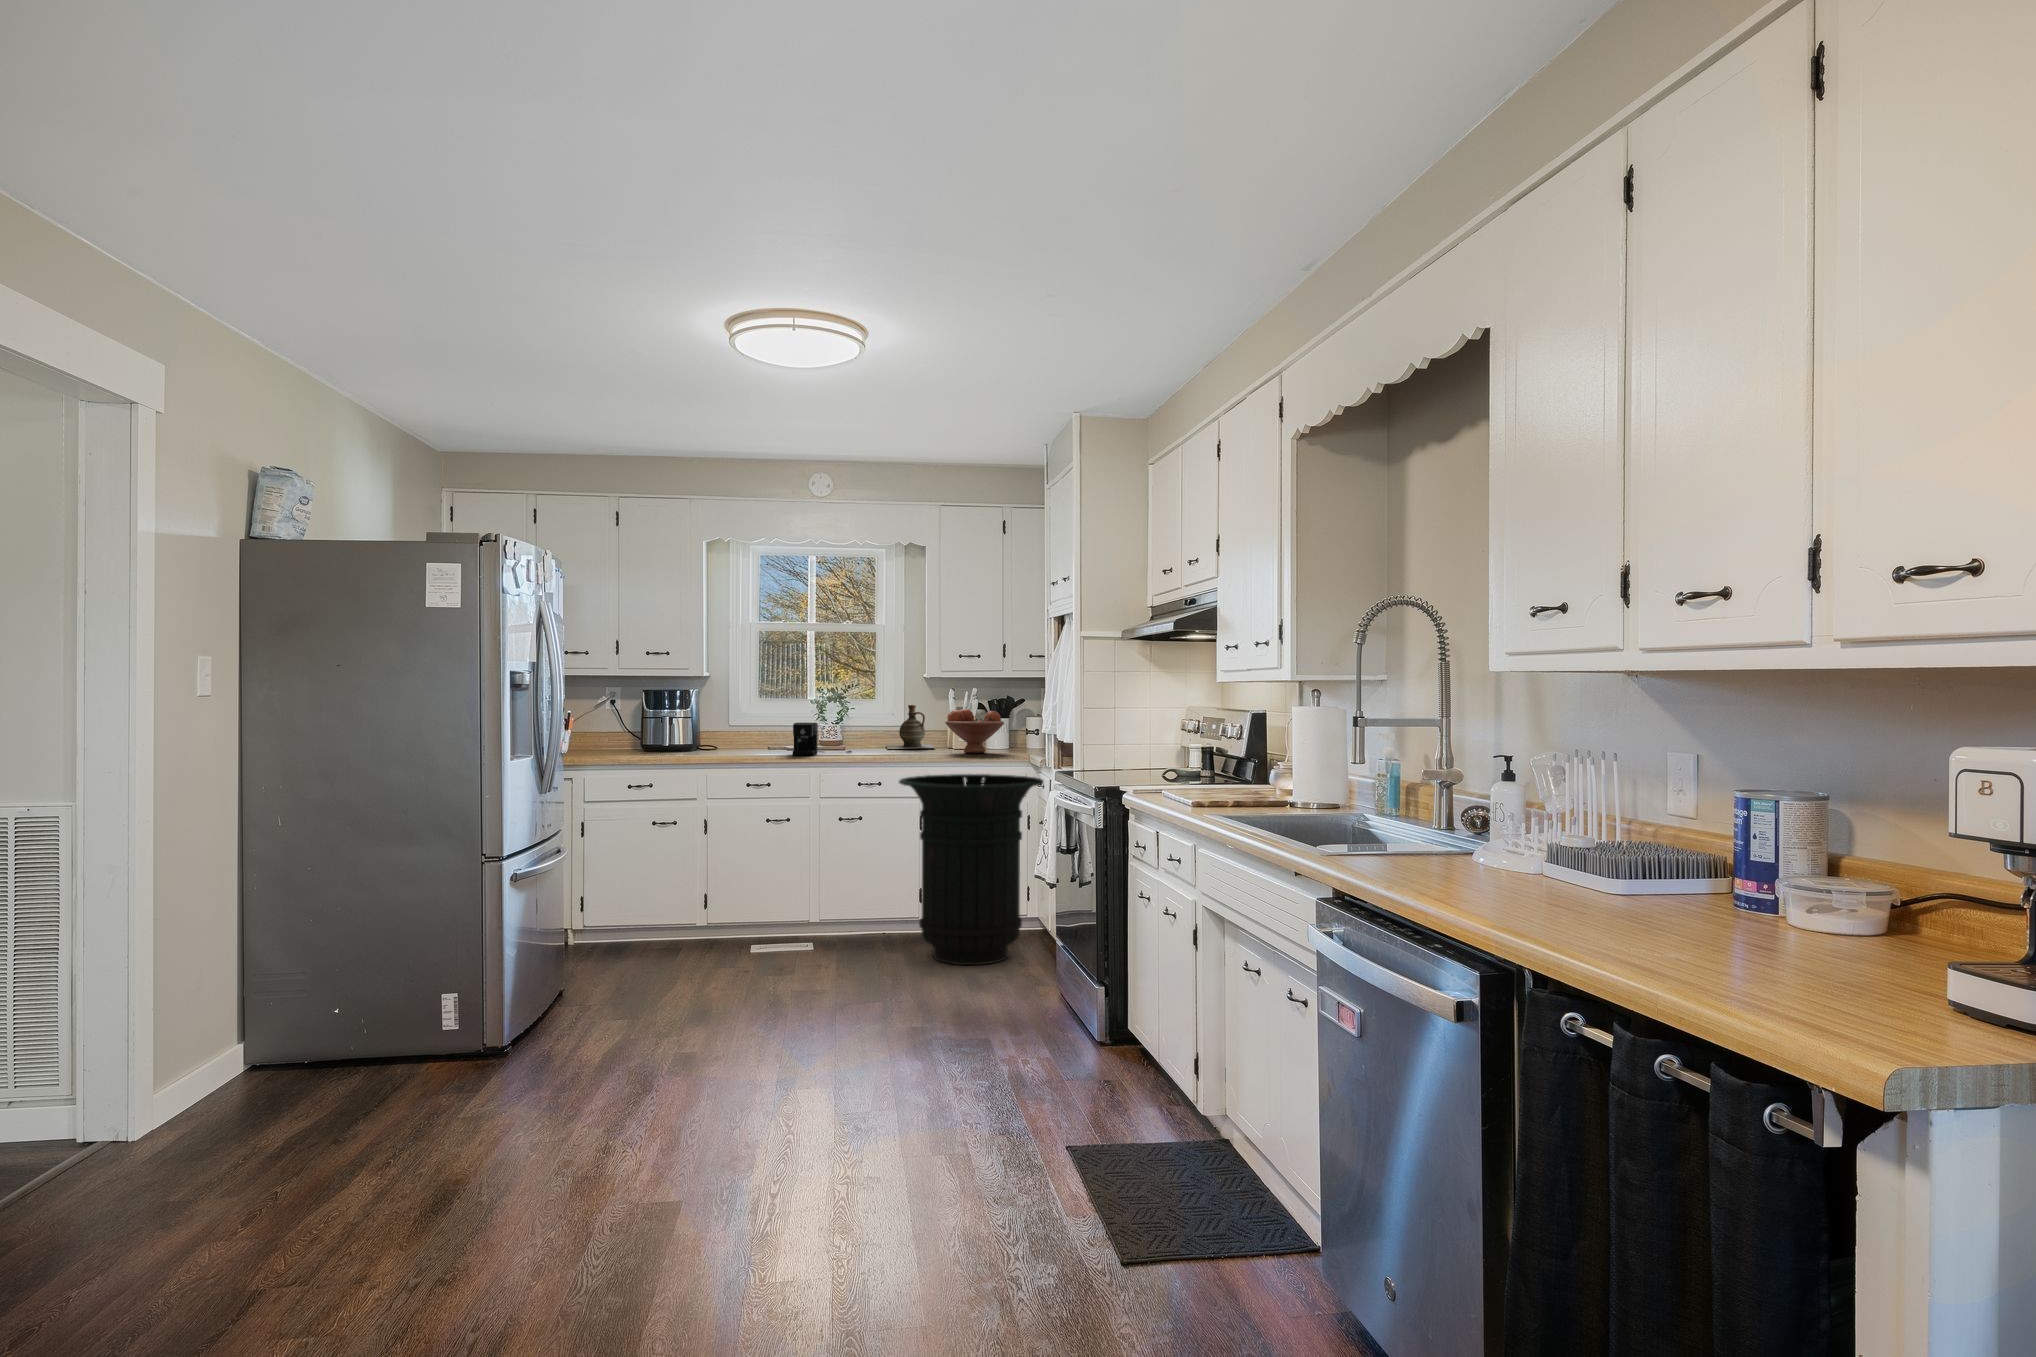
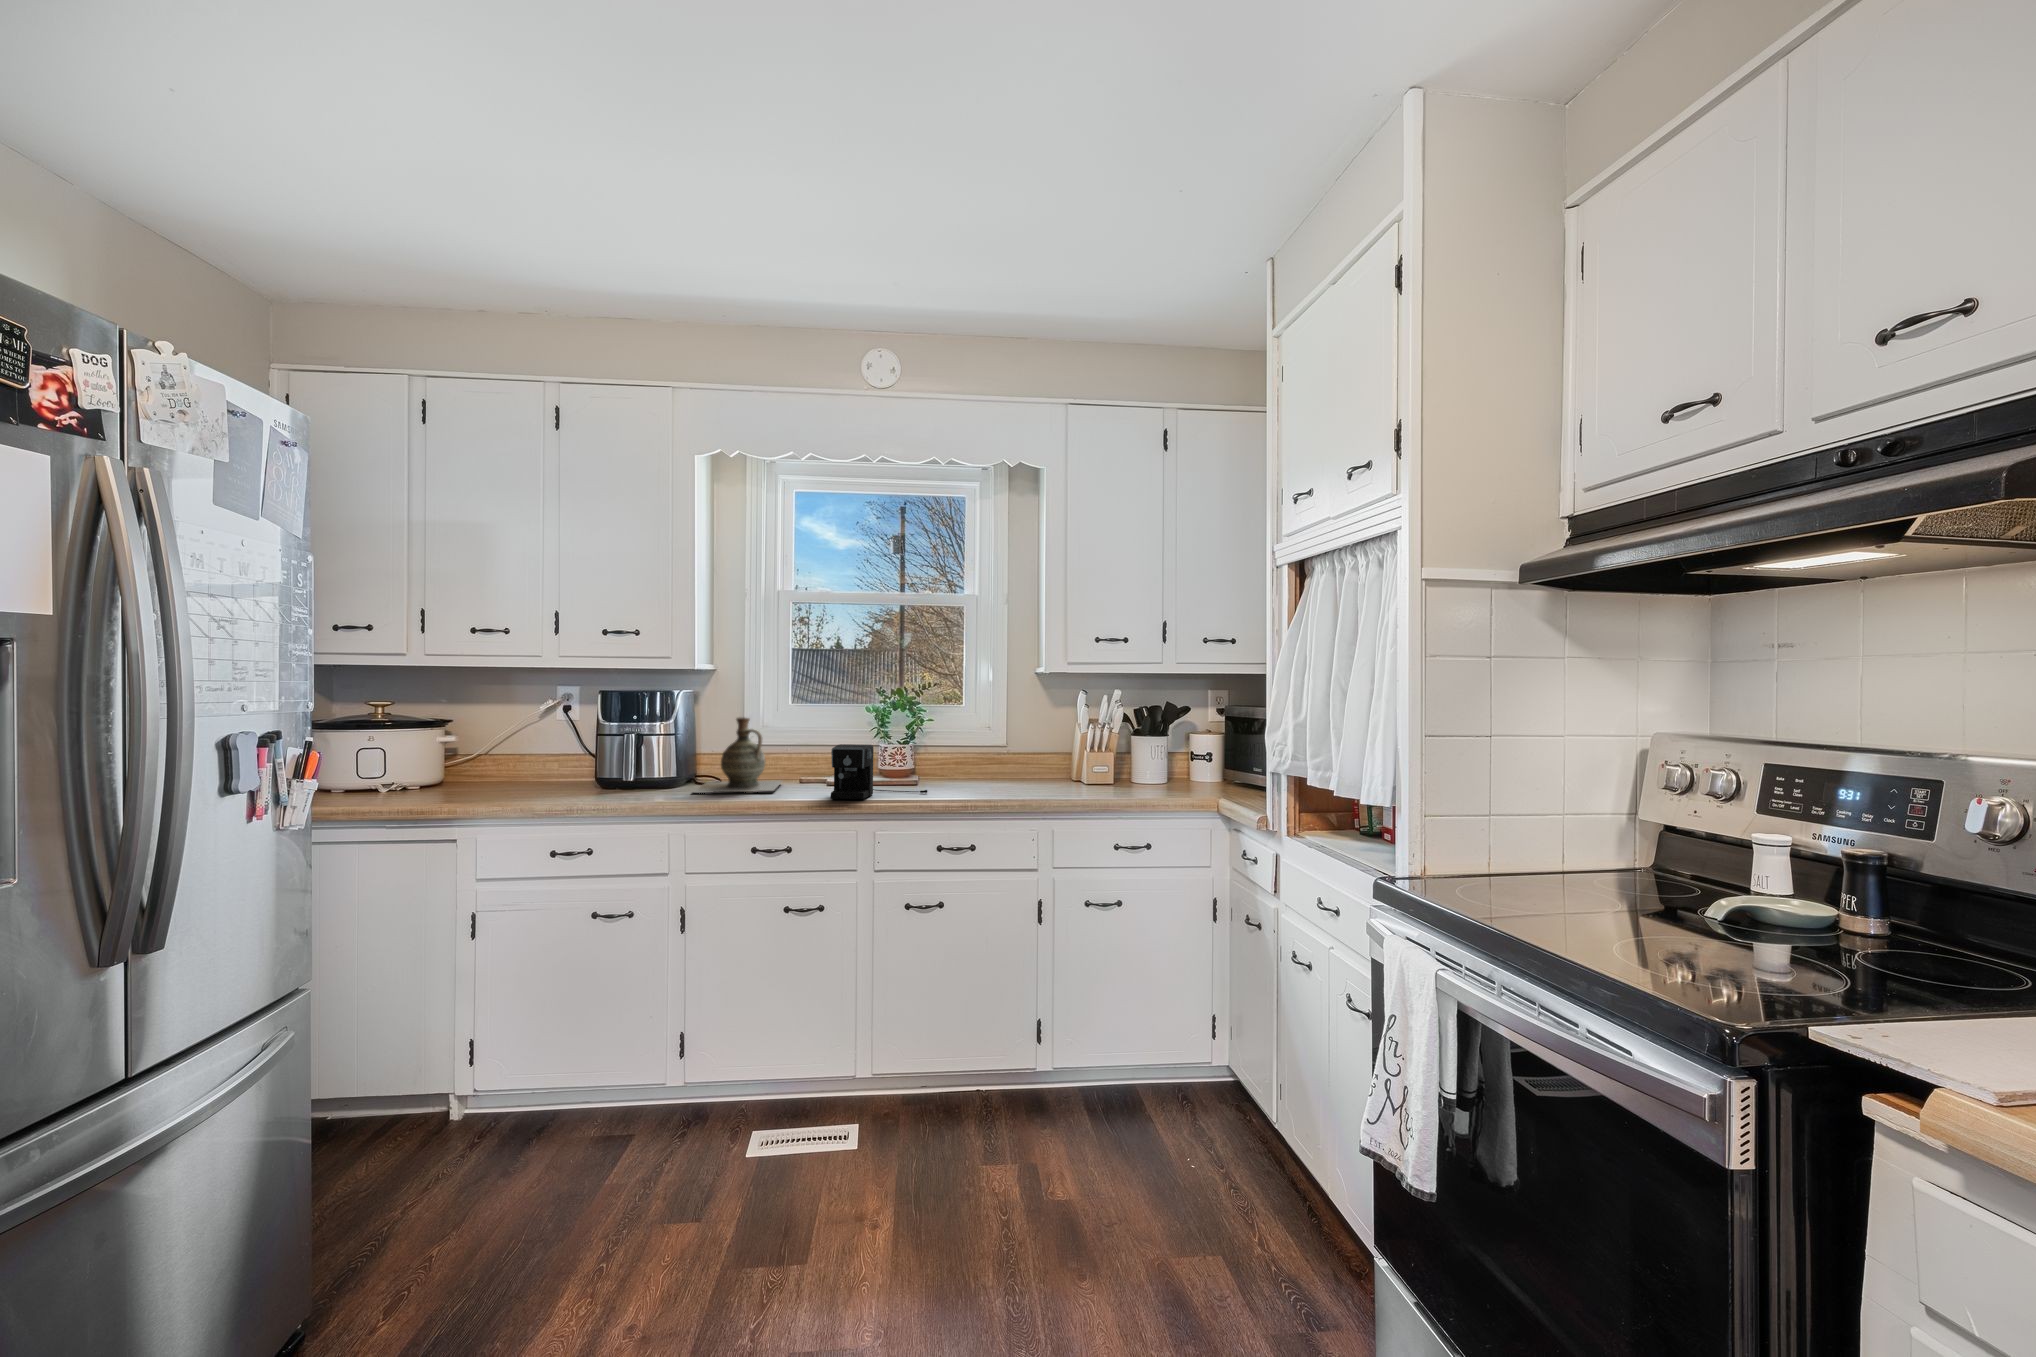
ceramic jug: present [886,705,935,749] -> present [694,717,781,793]
fruit bowl: present [945,709,1004,753] -> none [1078,723,1173,796]
trash can: present [899,774,1043,965] -> none [1011,838,1281,1221]

